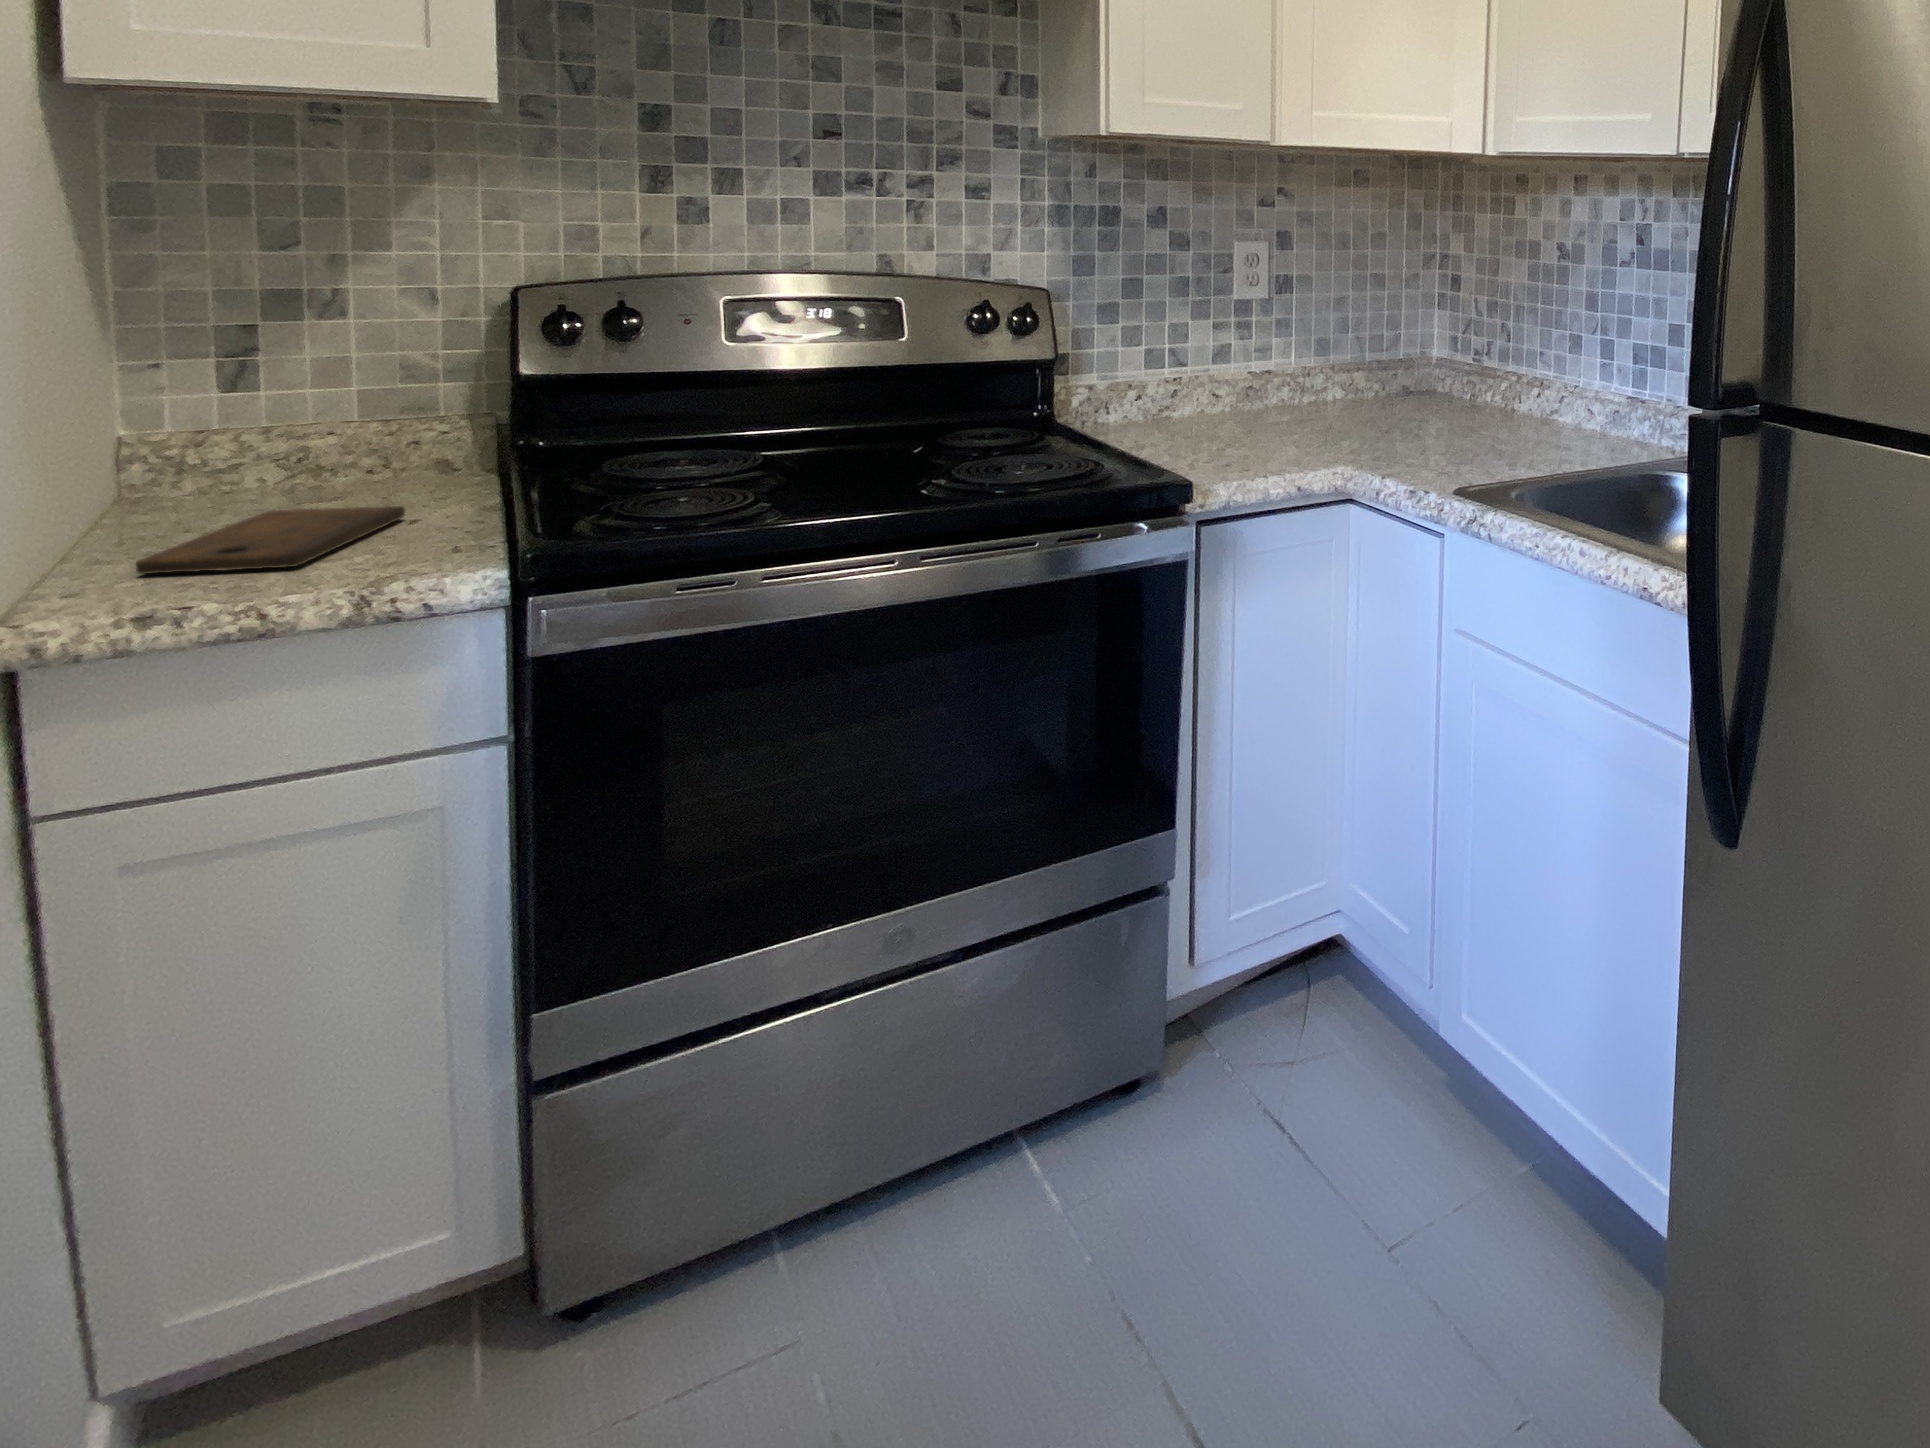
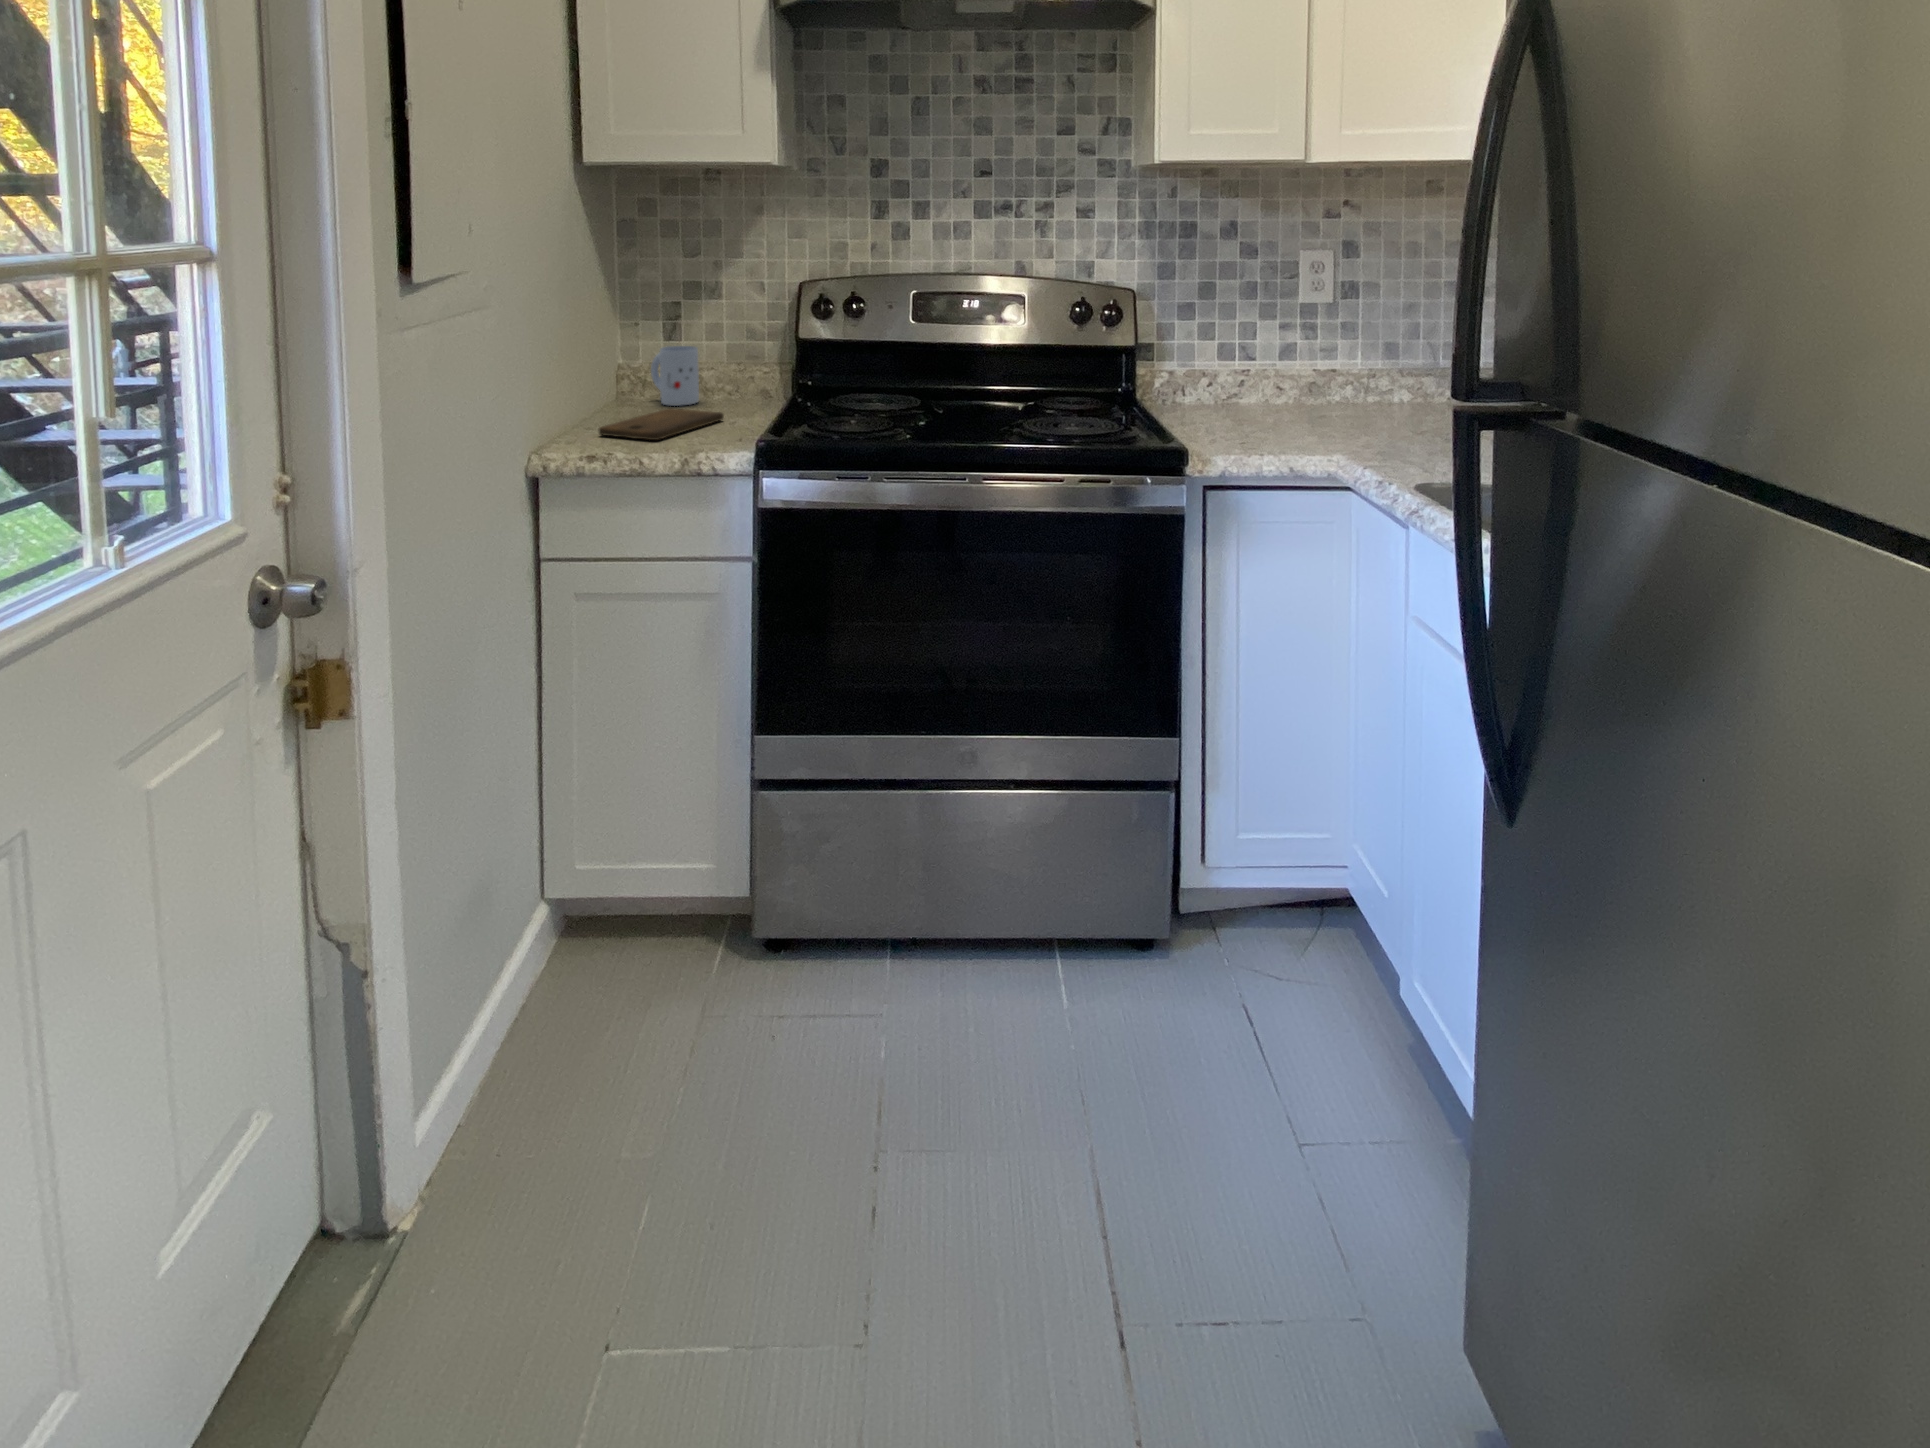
mug: none [185,401,310,506] -> present [651,346,699,406]

